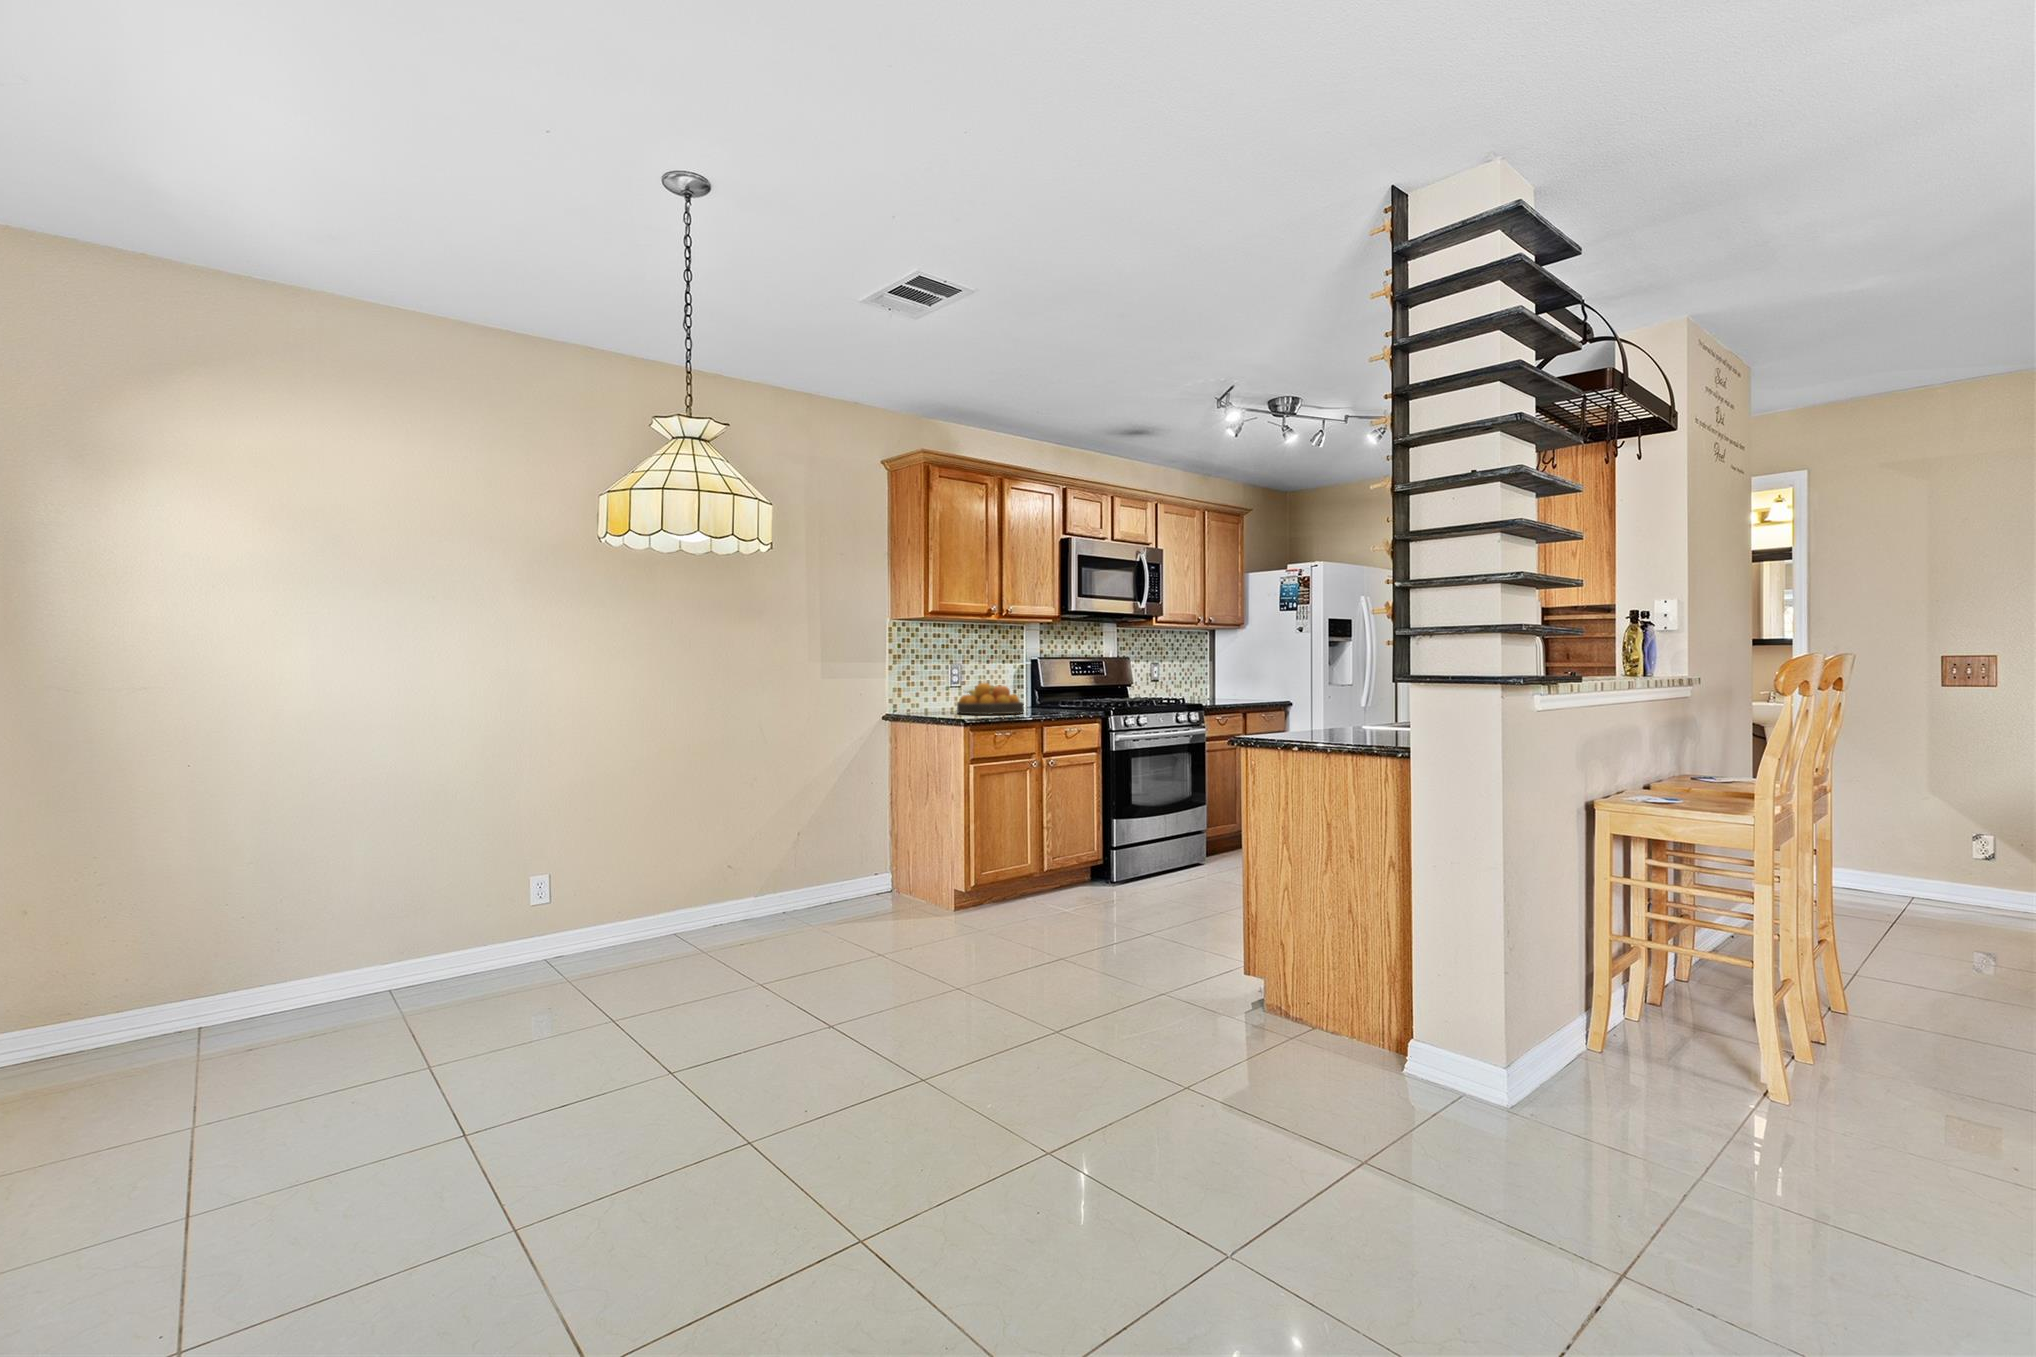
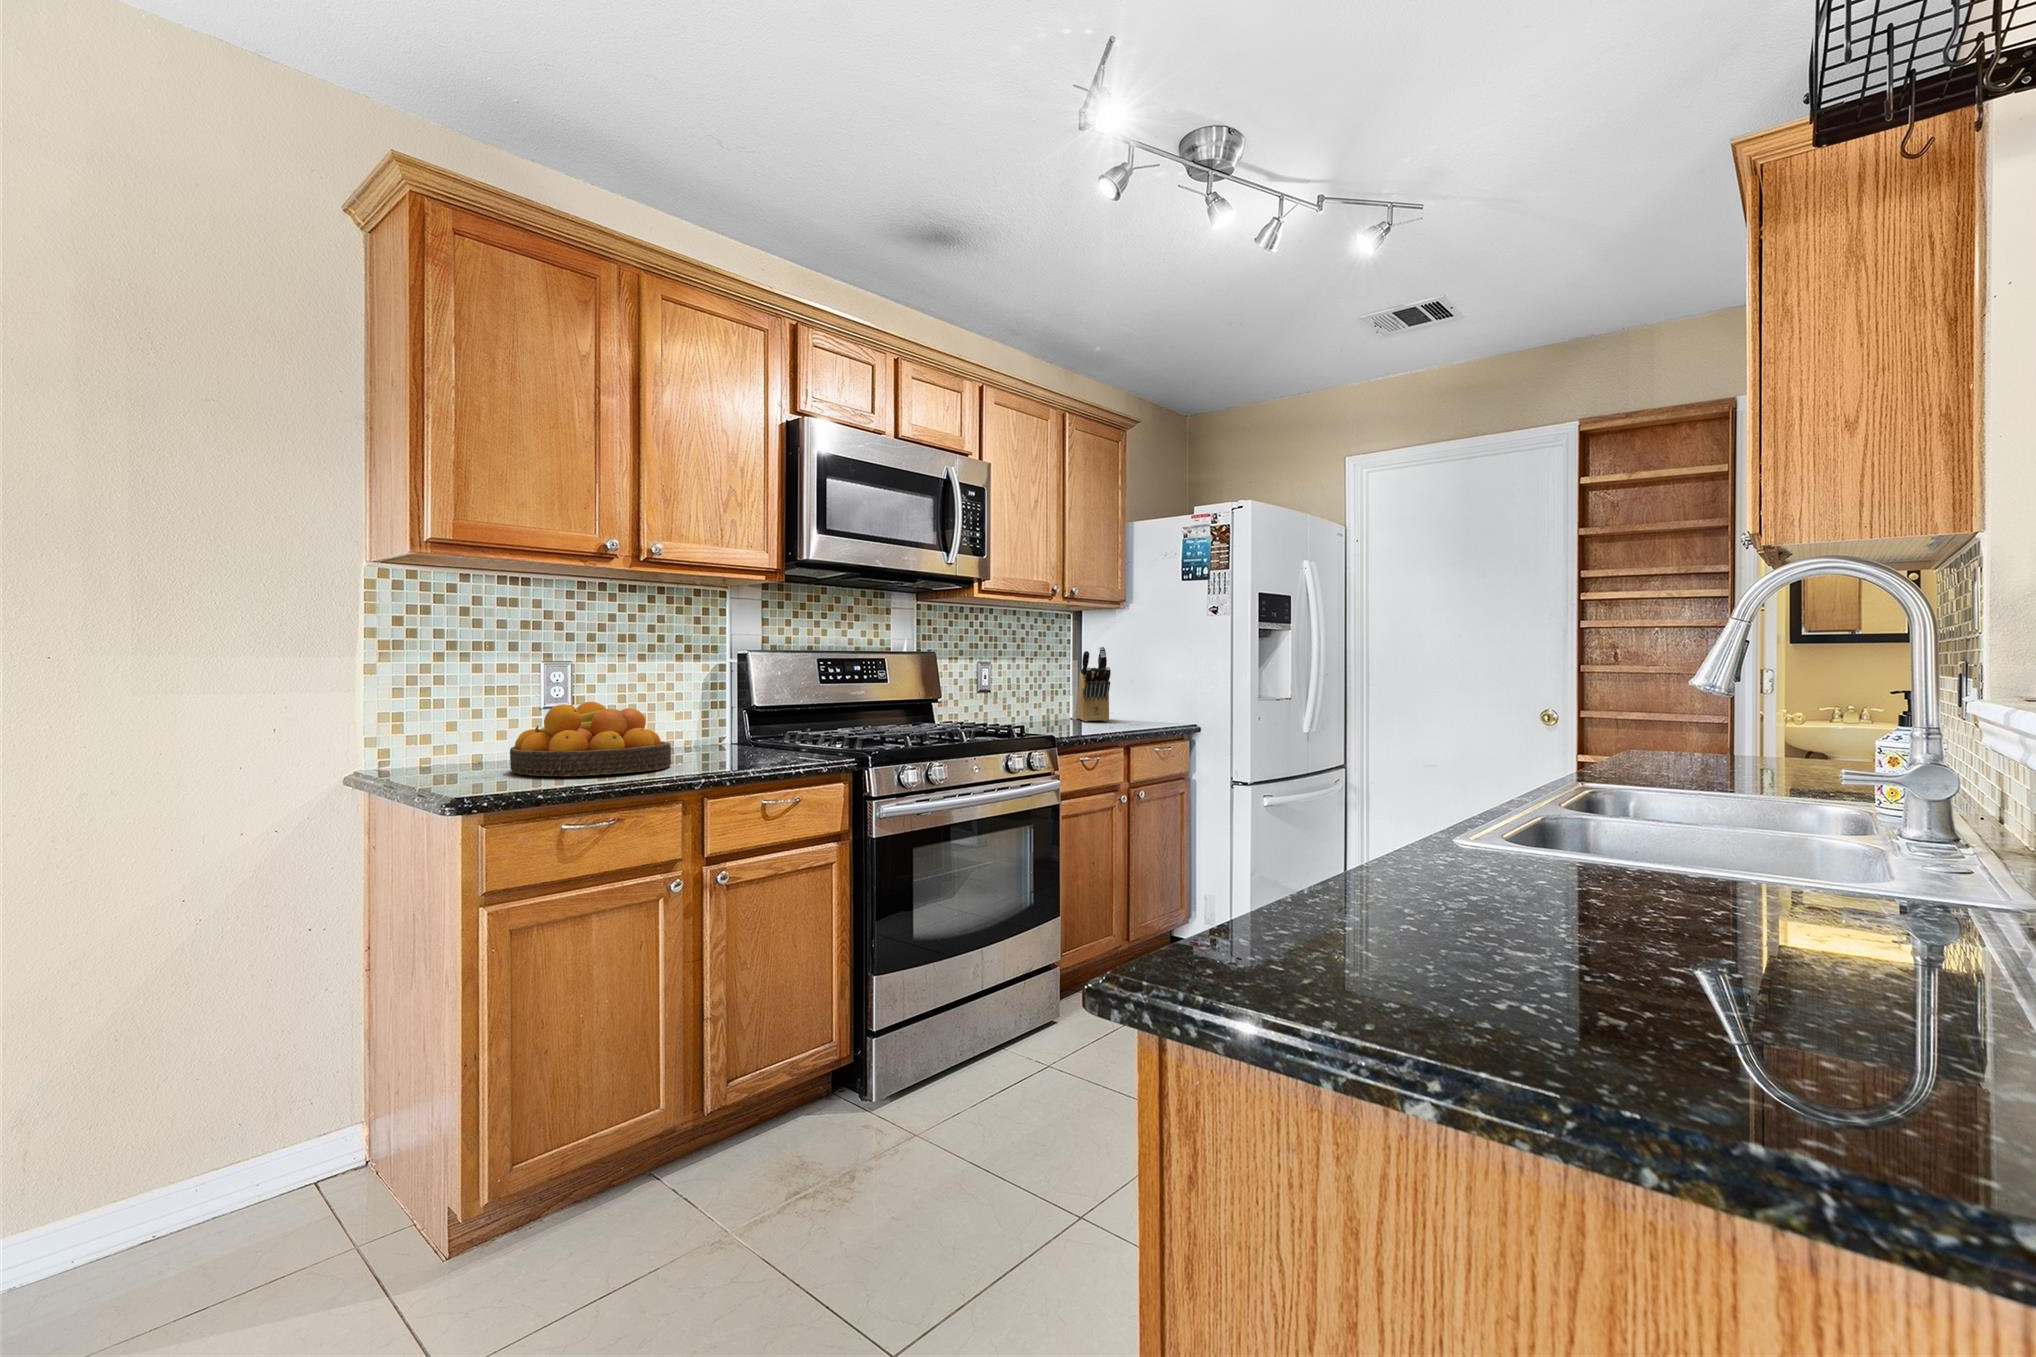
knife block: none [1212,653,1234,700] -> present [1076,647,1111,722]

